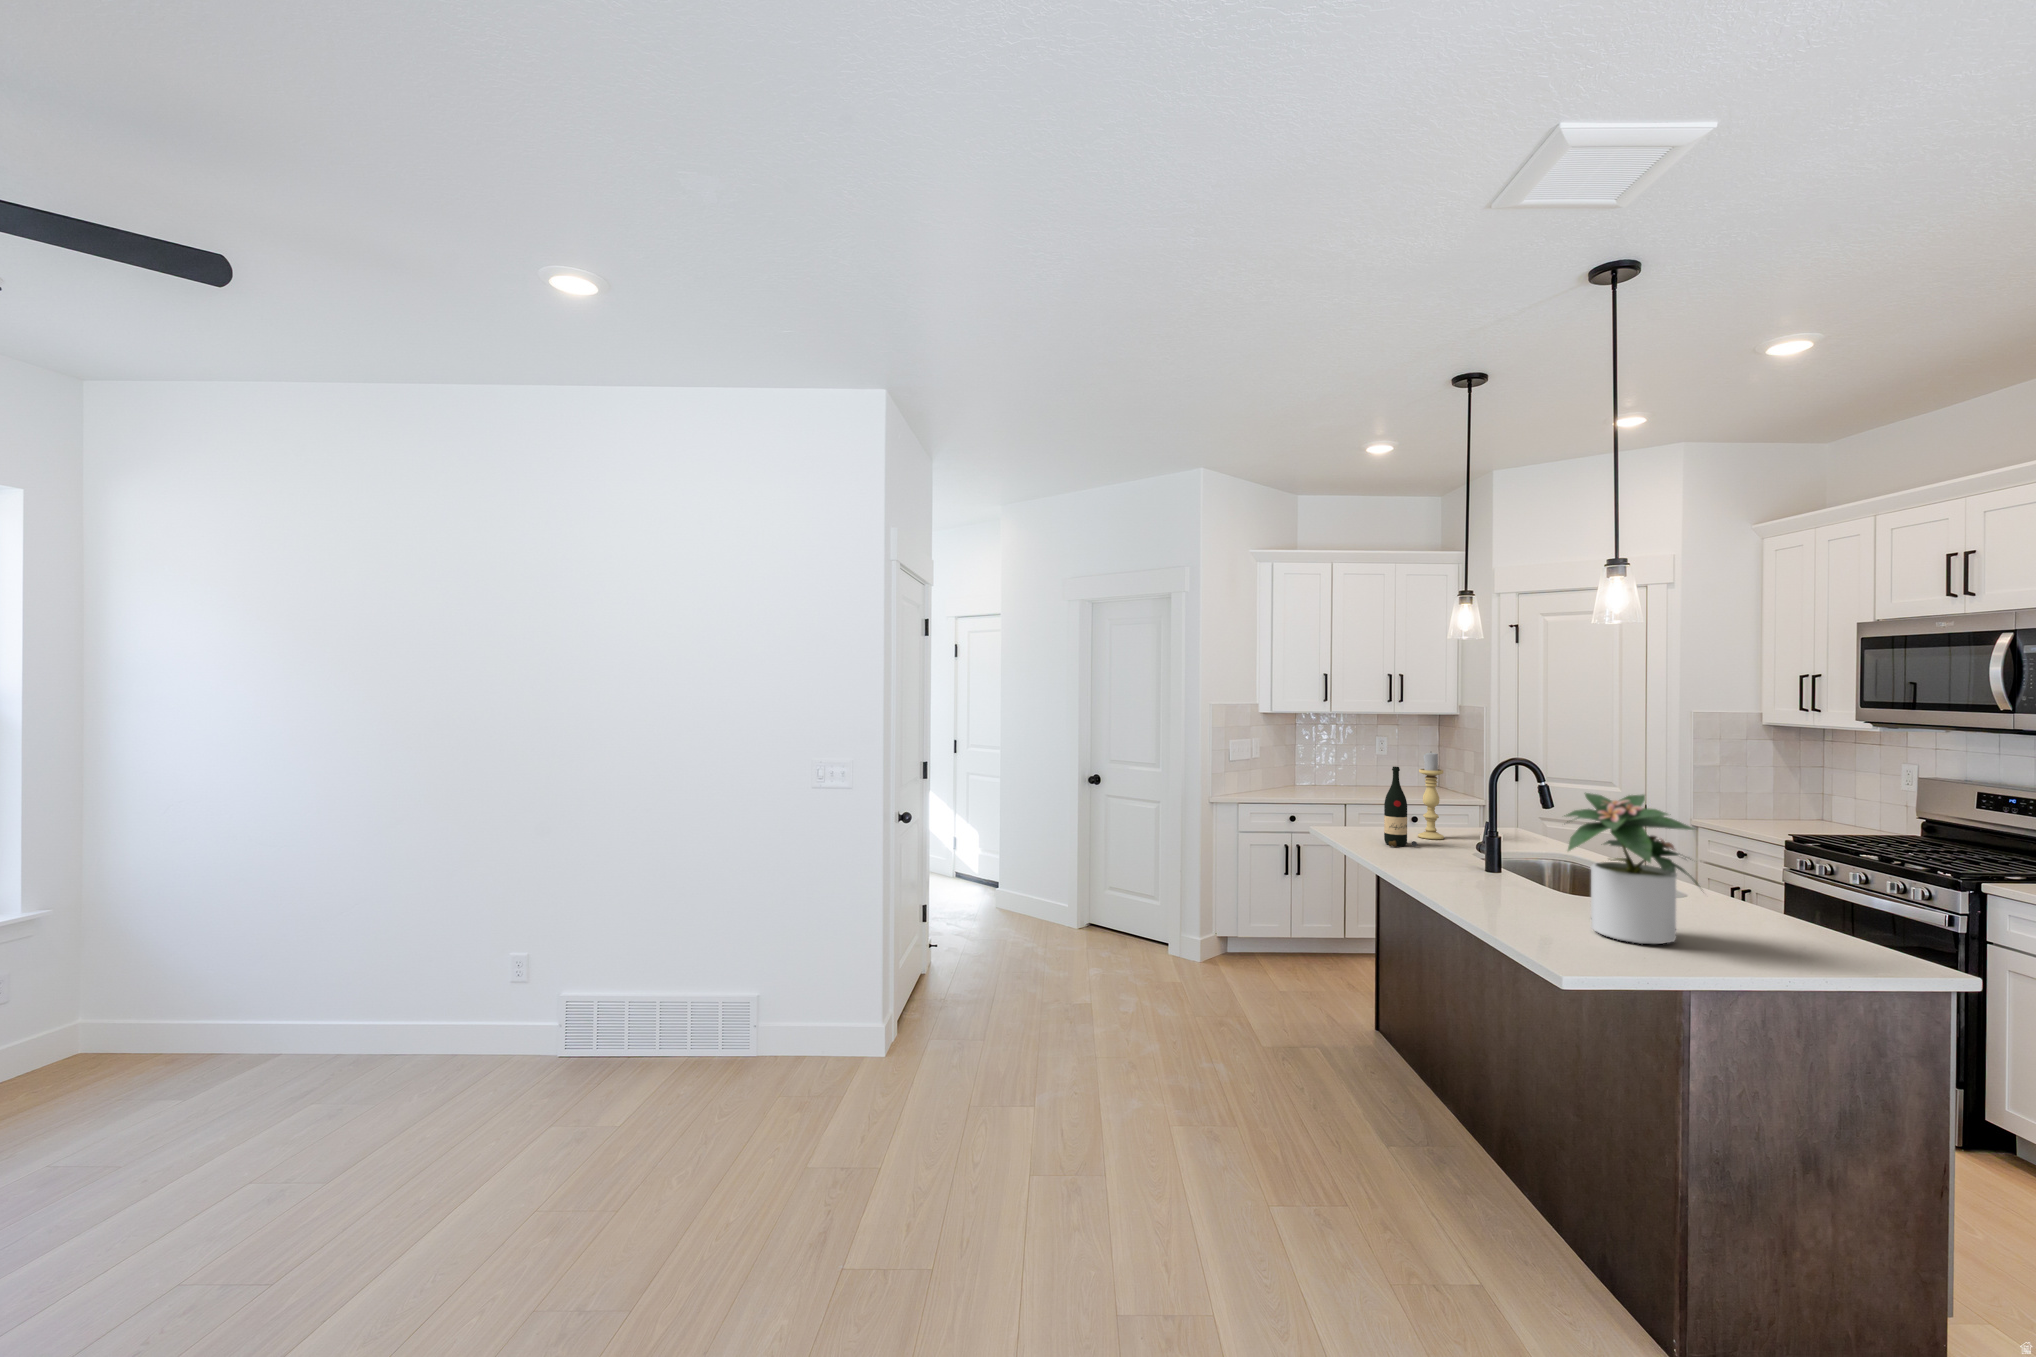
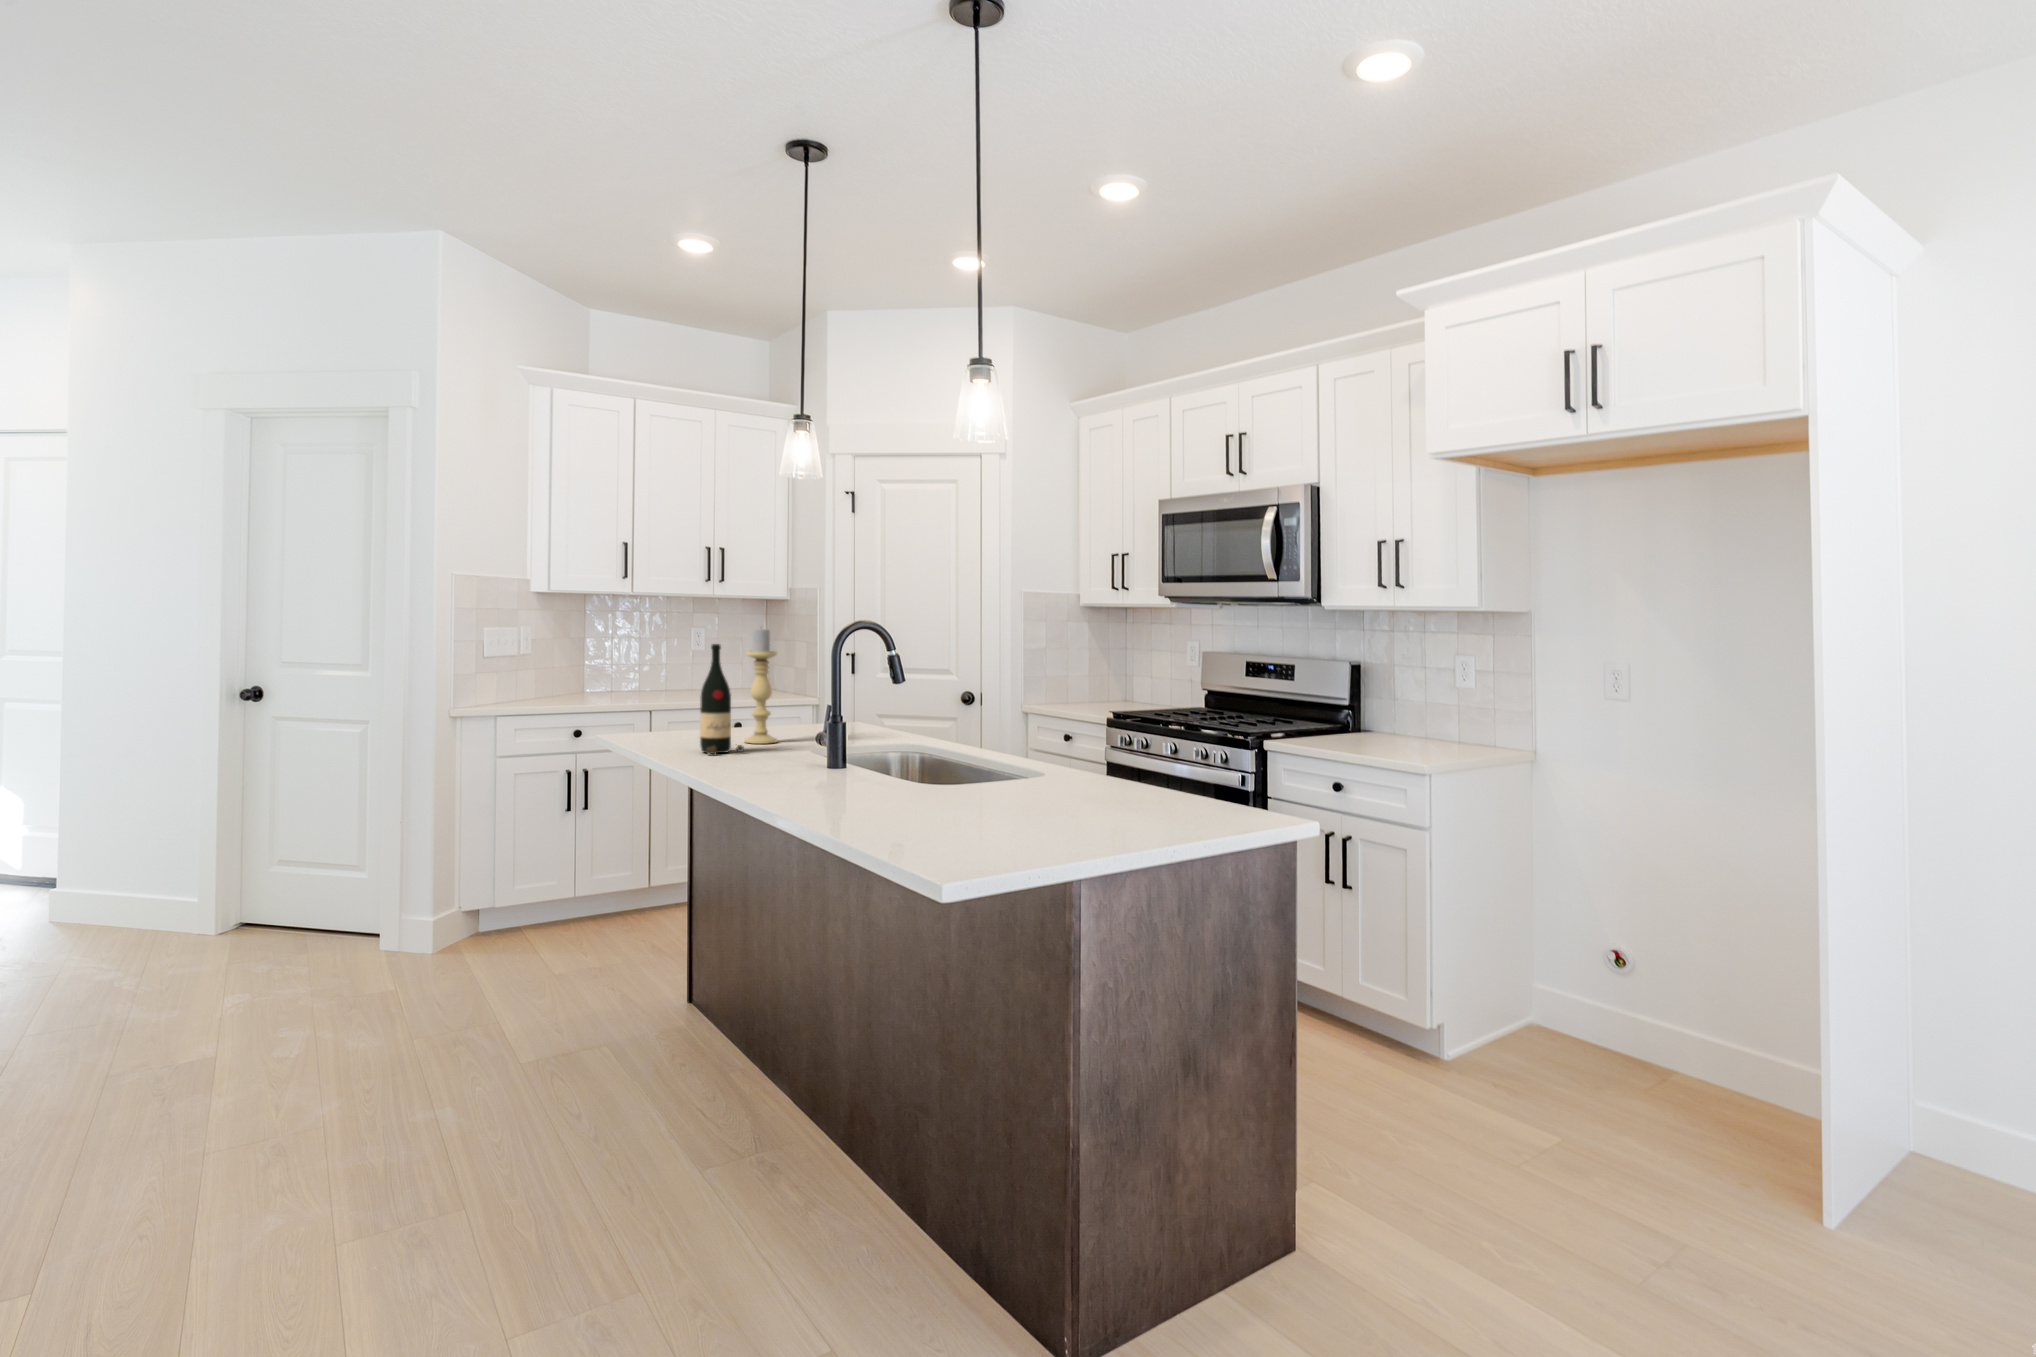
potted plant: present [1564,793,1700,944] -> none [926,638,1079,824]

